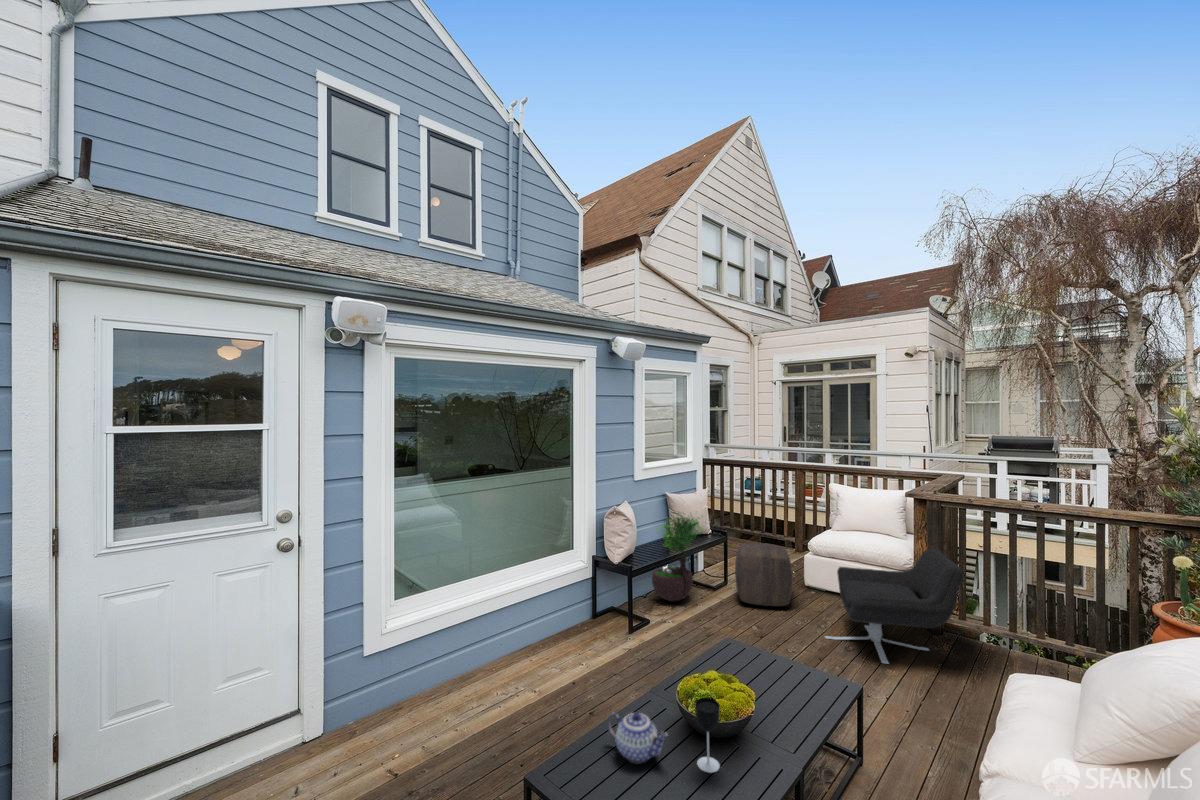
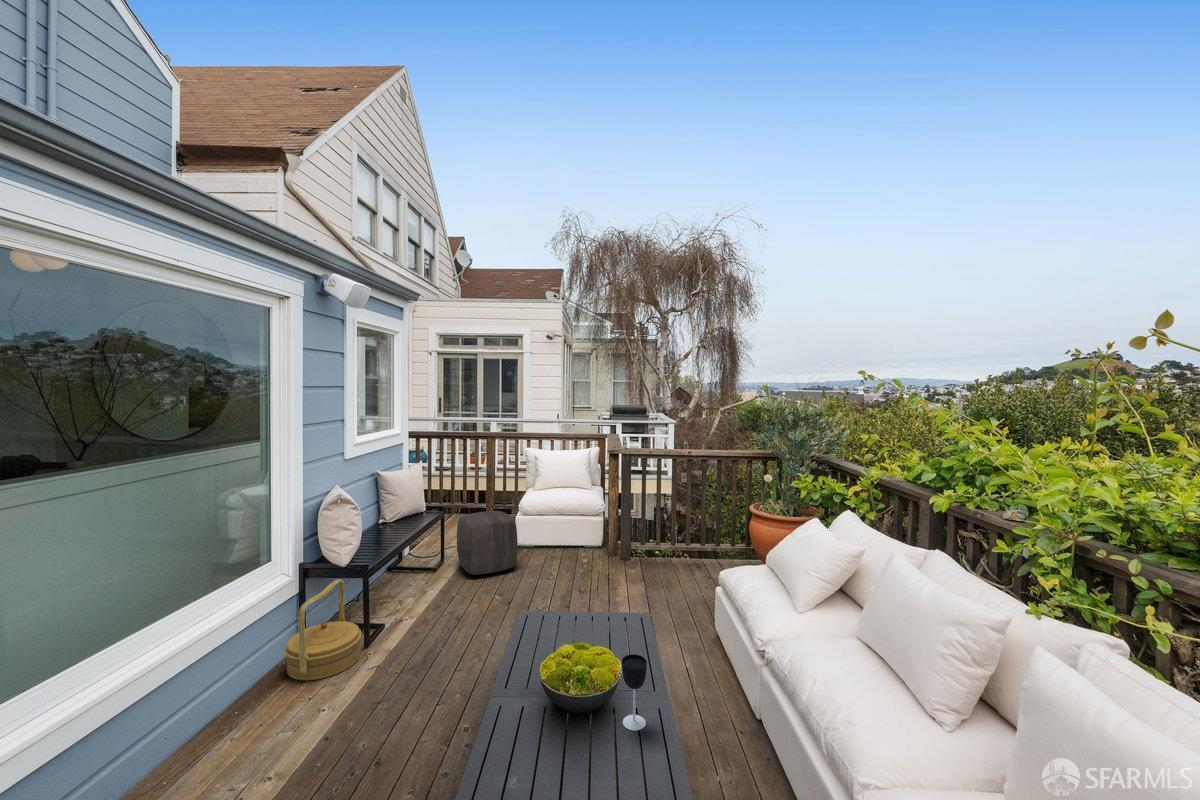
potted tree: present [652,513,701,601] -> none [366,486,433,597]
lounge chair: present [825,549,964,664] -> none [558,489,661,590]
woven basket: none [574,573,624,644] -> present [284,580,361,680]
teapot: present [607,712,667,763] -> none [527,704,607,764]

